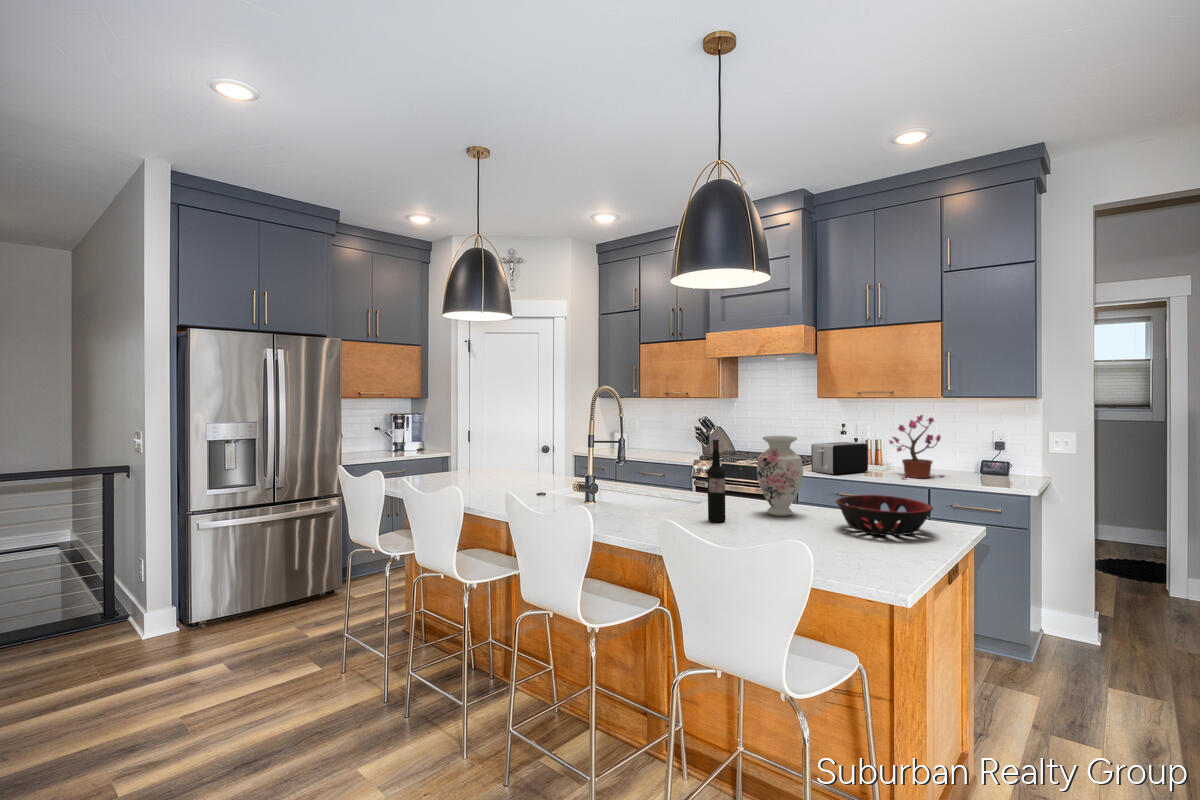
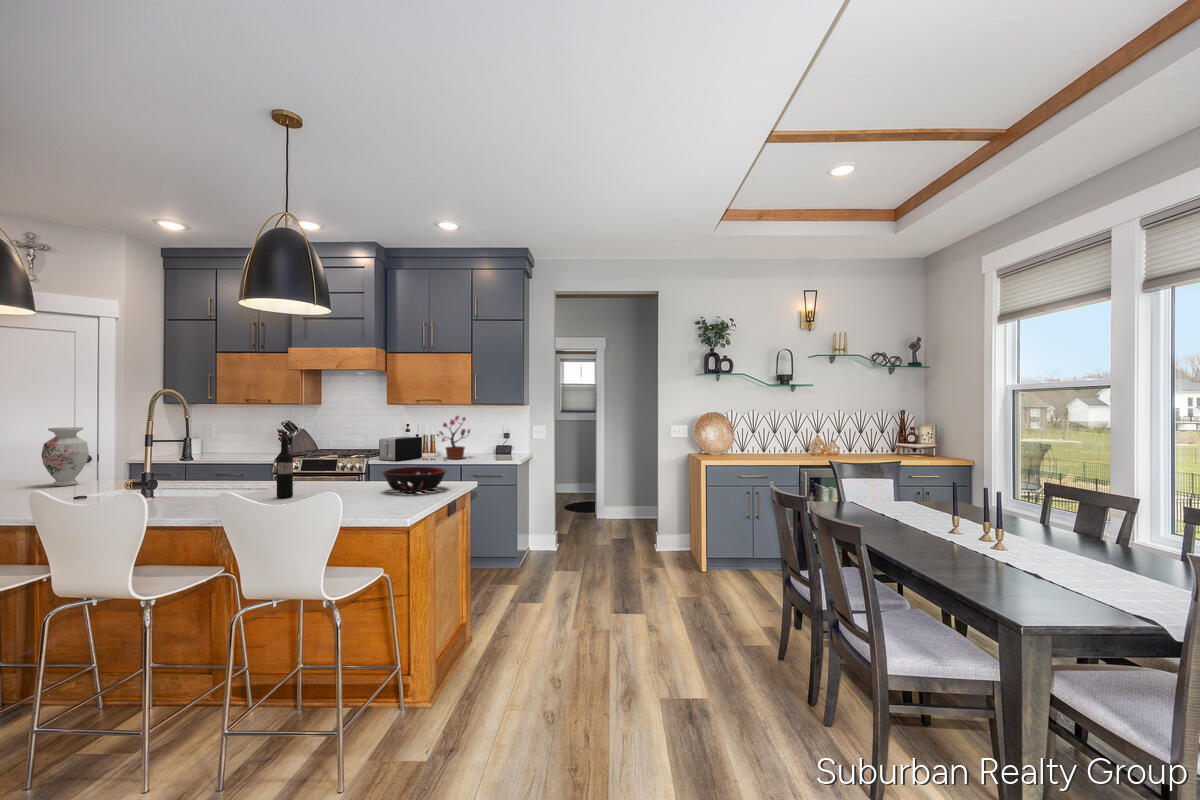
vase: present [757,436,803,516] -> present [41,427,89,486]

